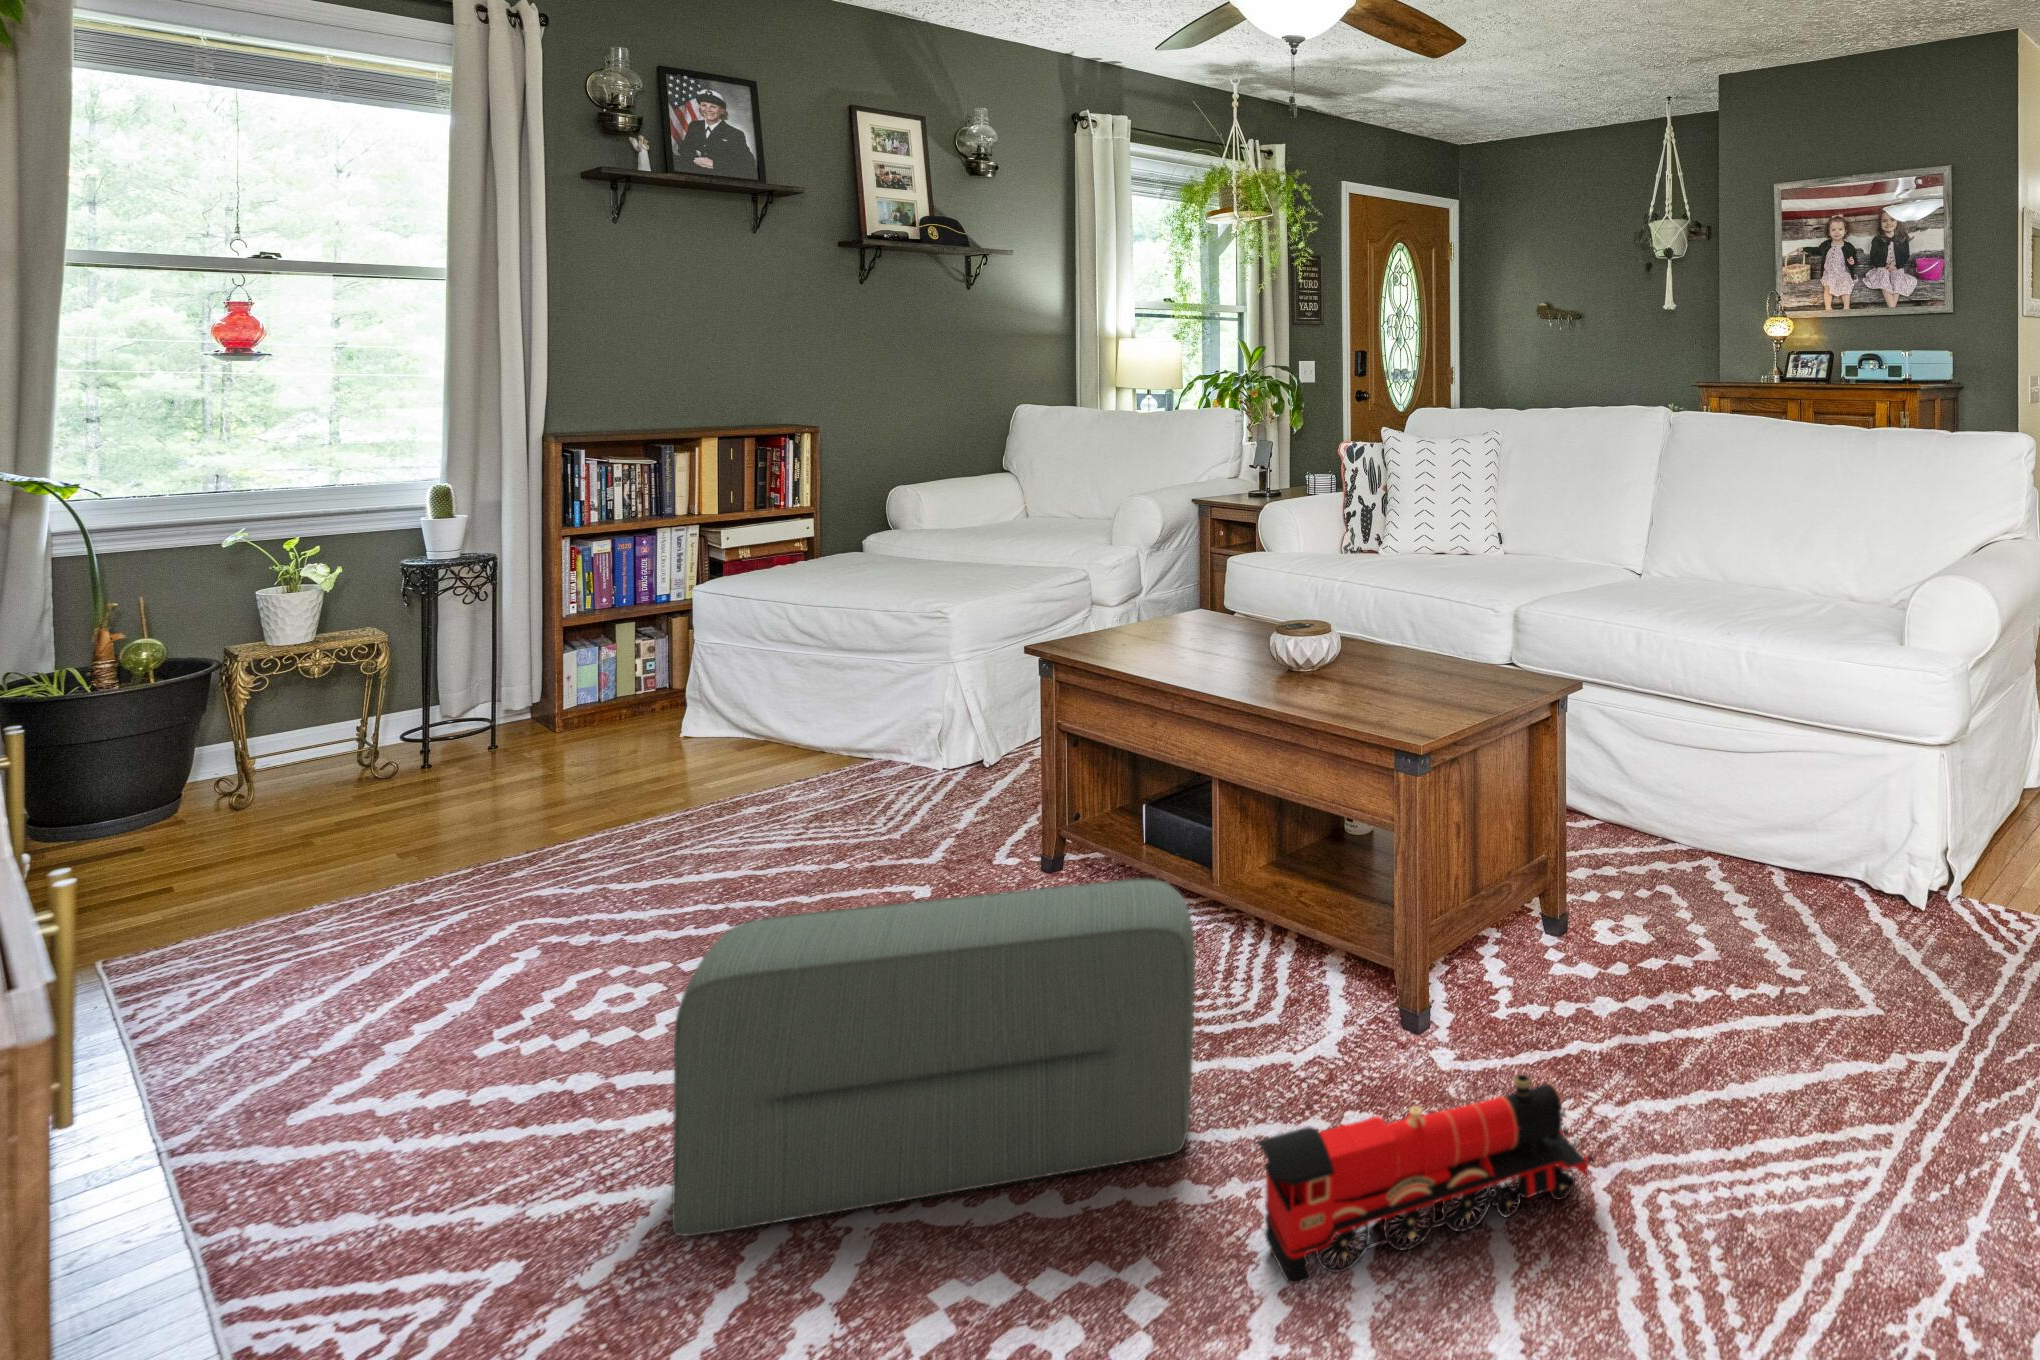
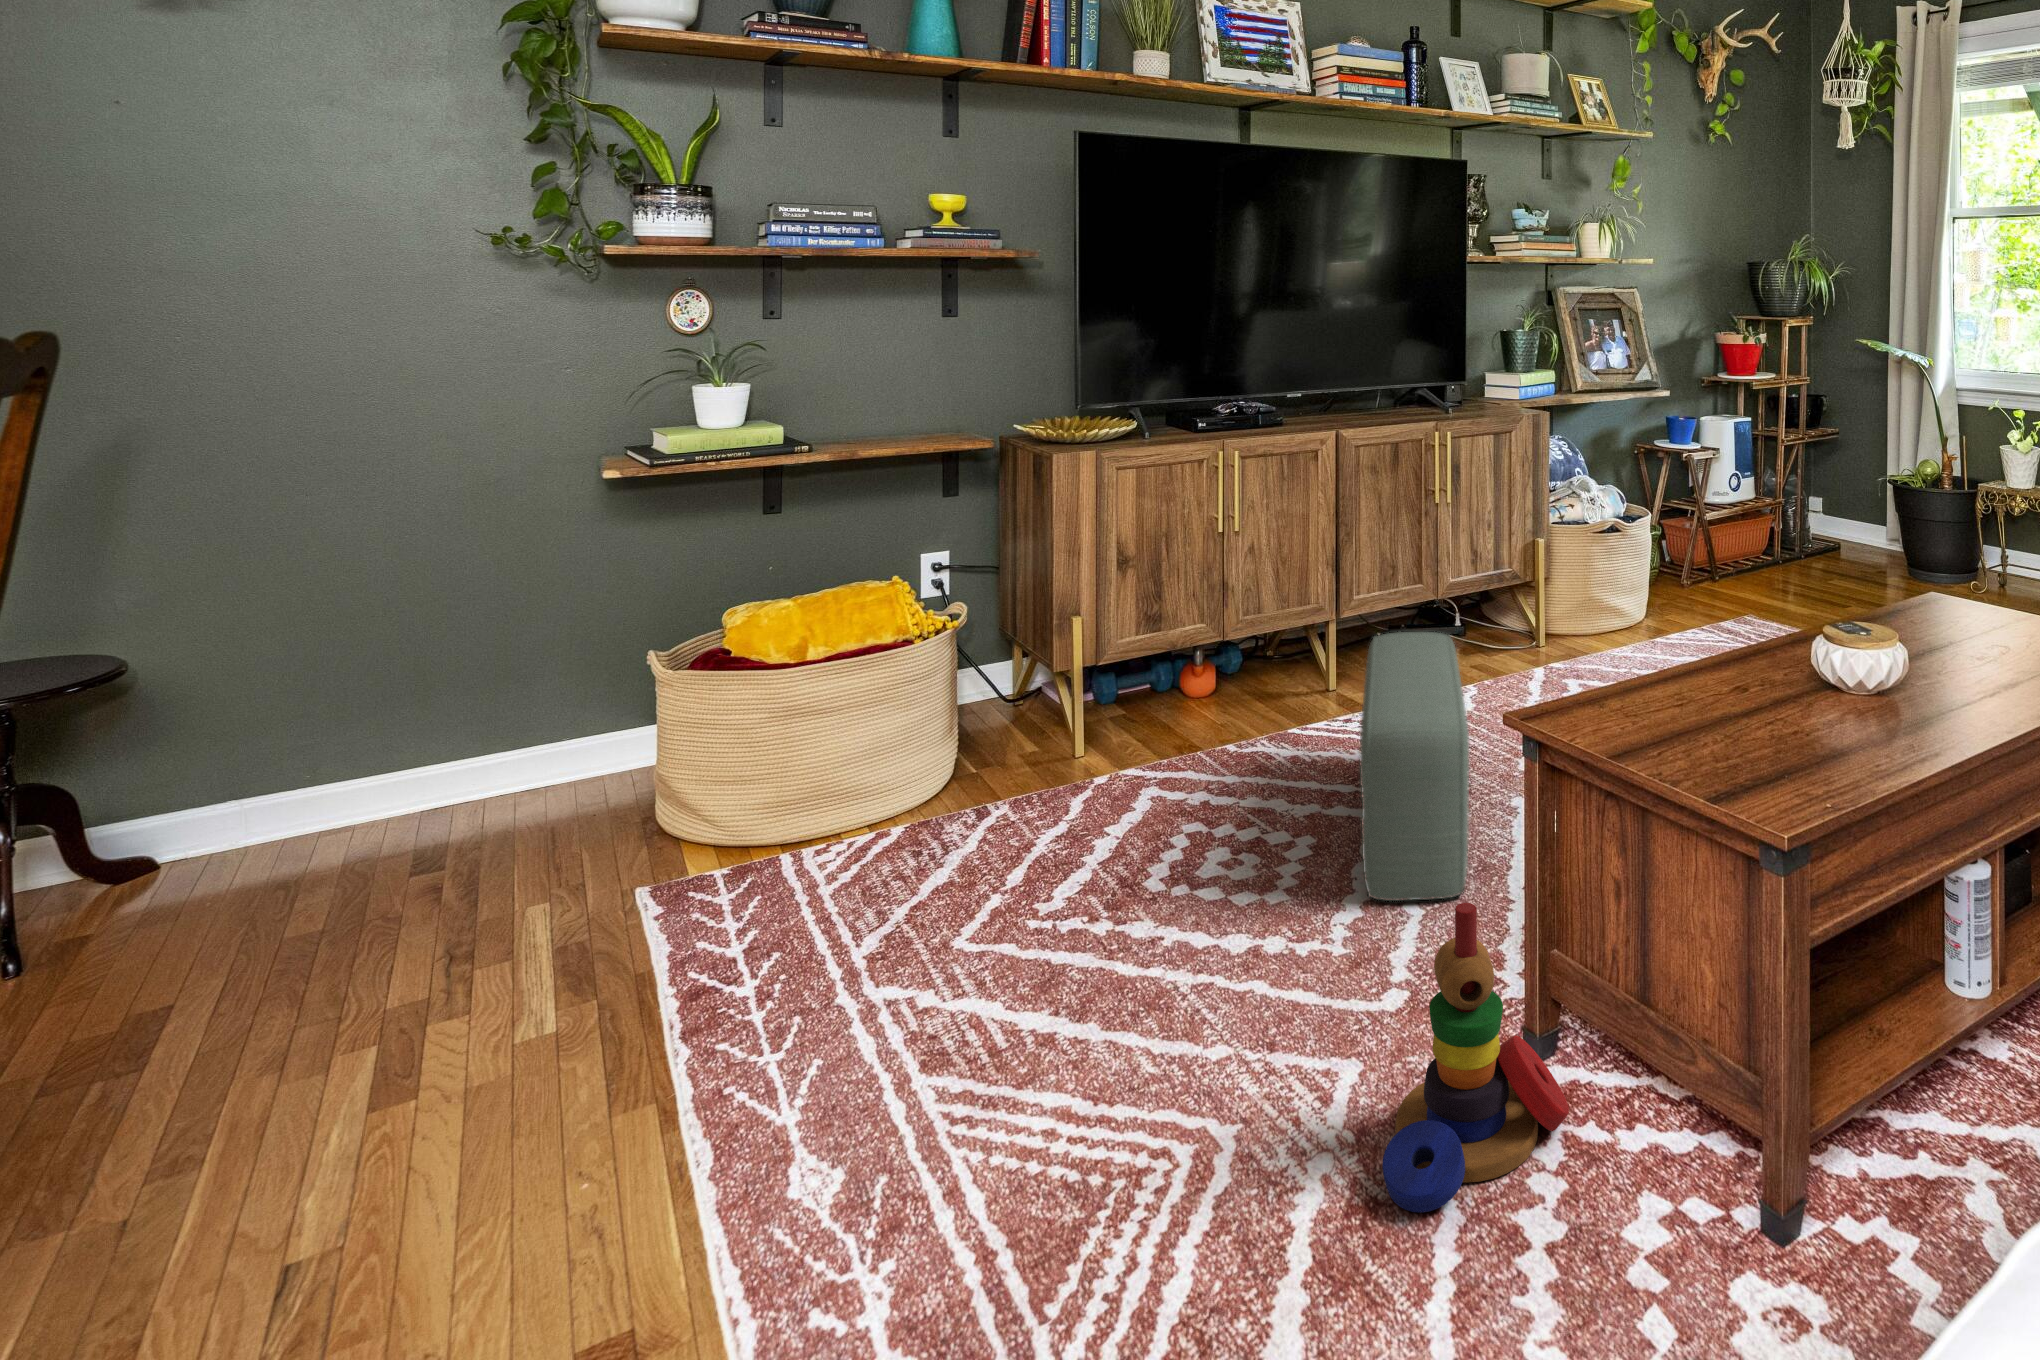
stacking toy: none [1489,854,1647,1072] -> present [1382,903,1569,1213]
toy train: present [1256,1074,1593,1284] -> none [1185,847,1265,1089]

